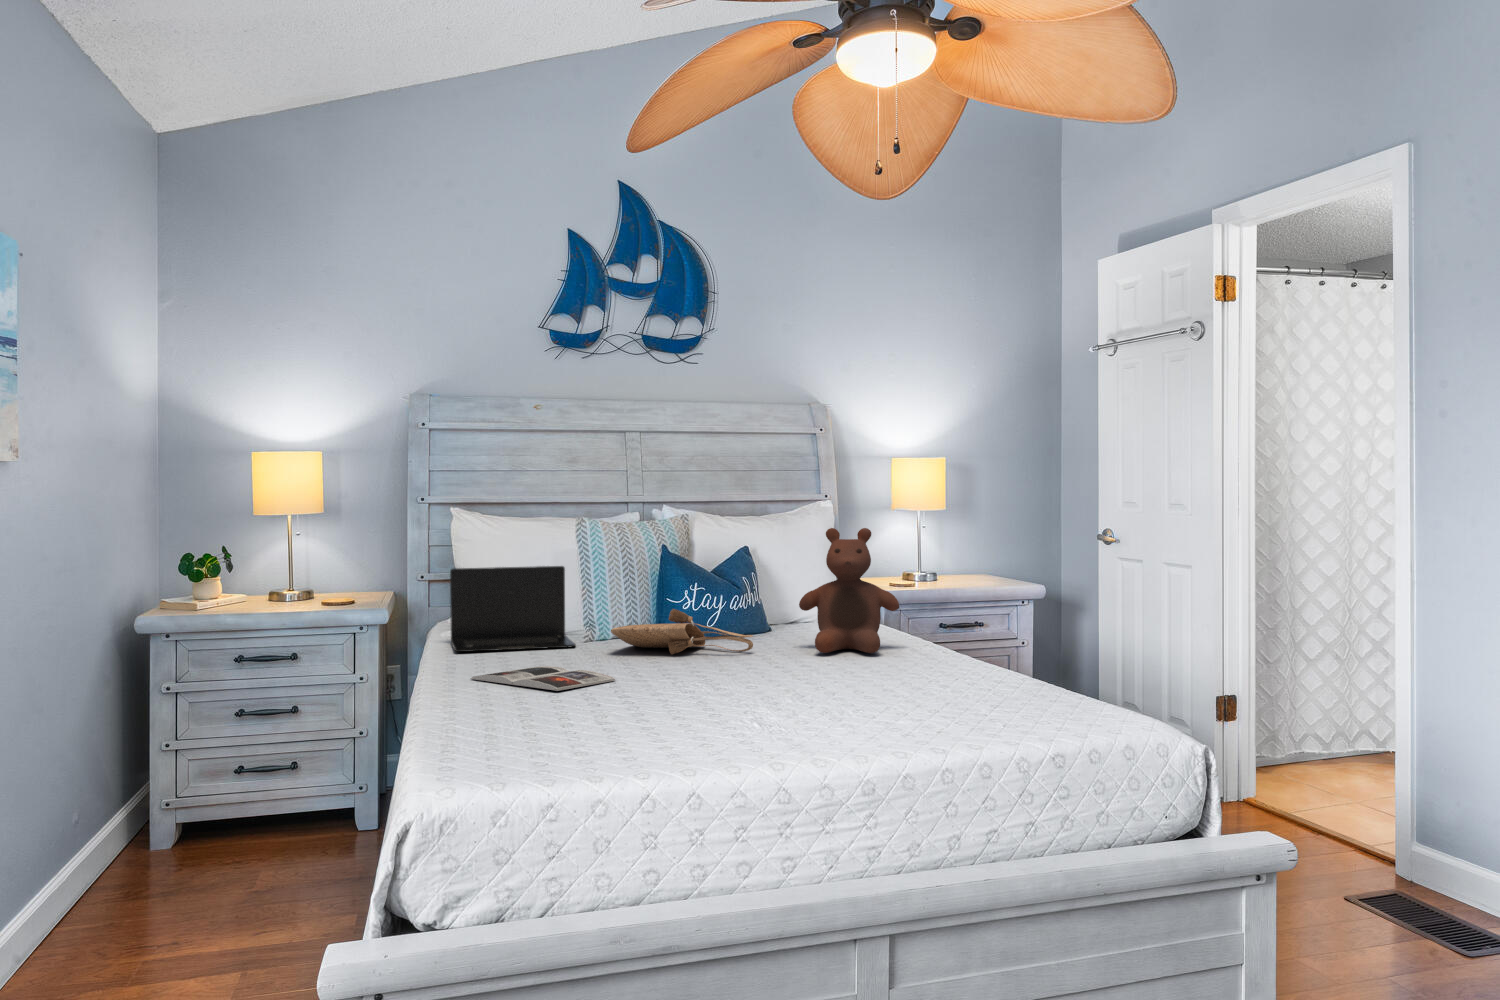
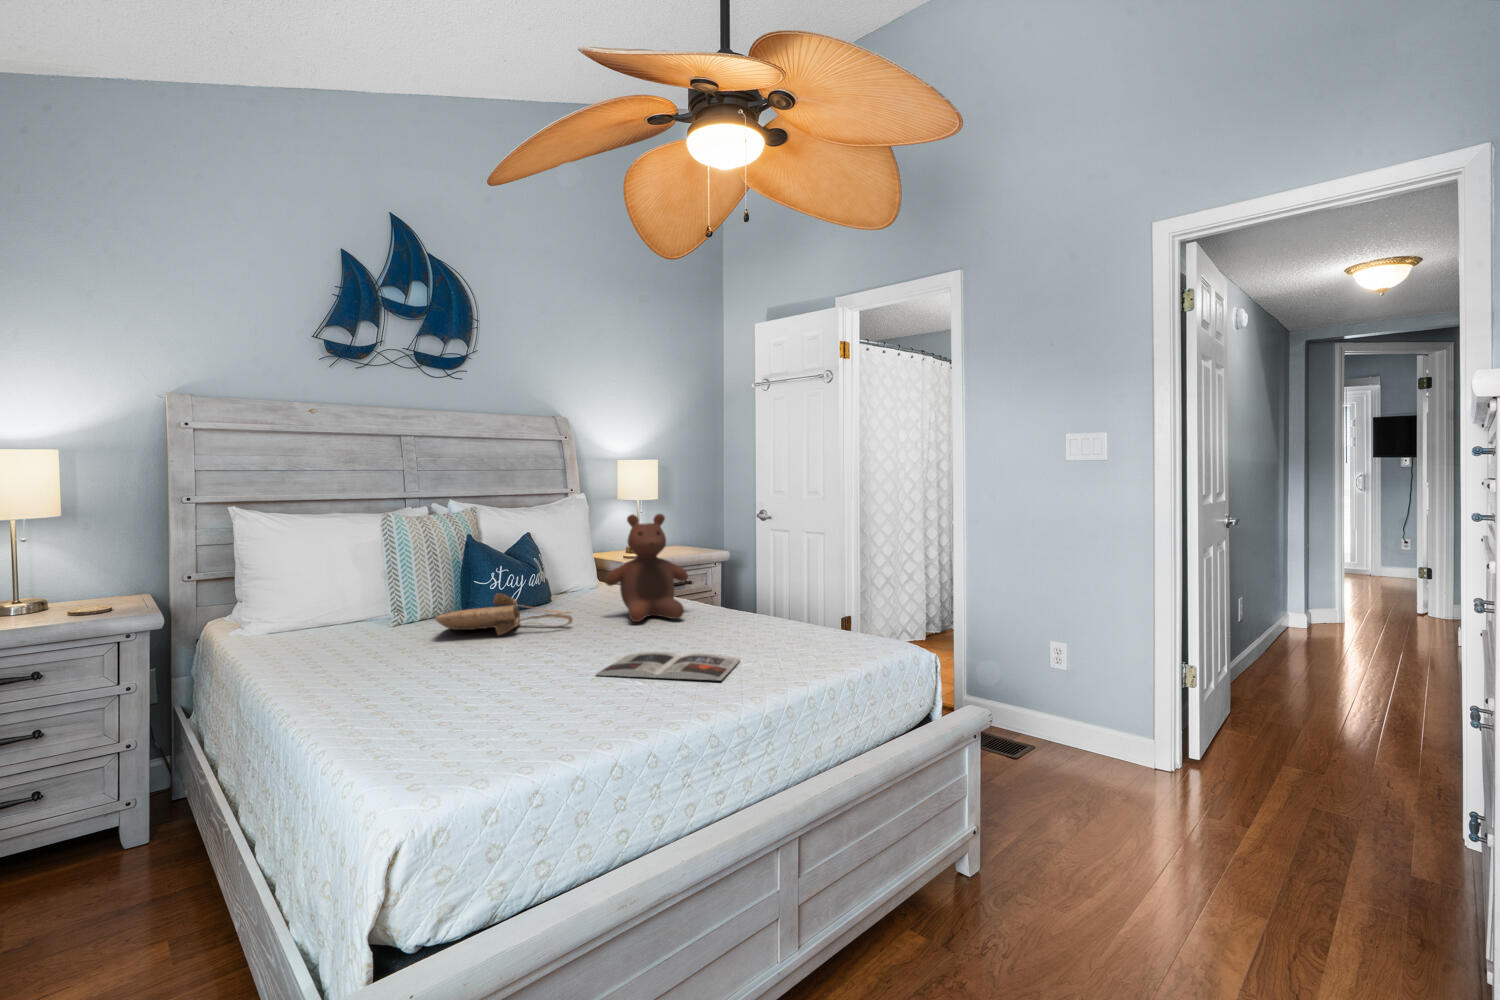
laptop: present [450,566,576,652] -> none [241,557,391,654]
magazine: present [471,666,615,691] -> present [596,652,740,681]

